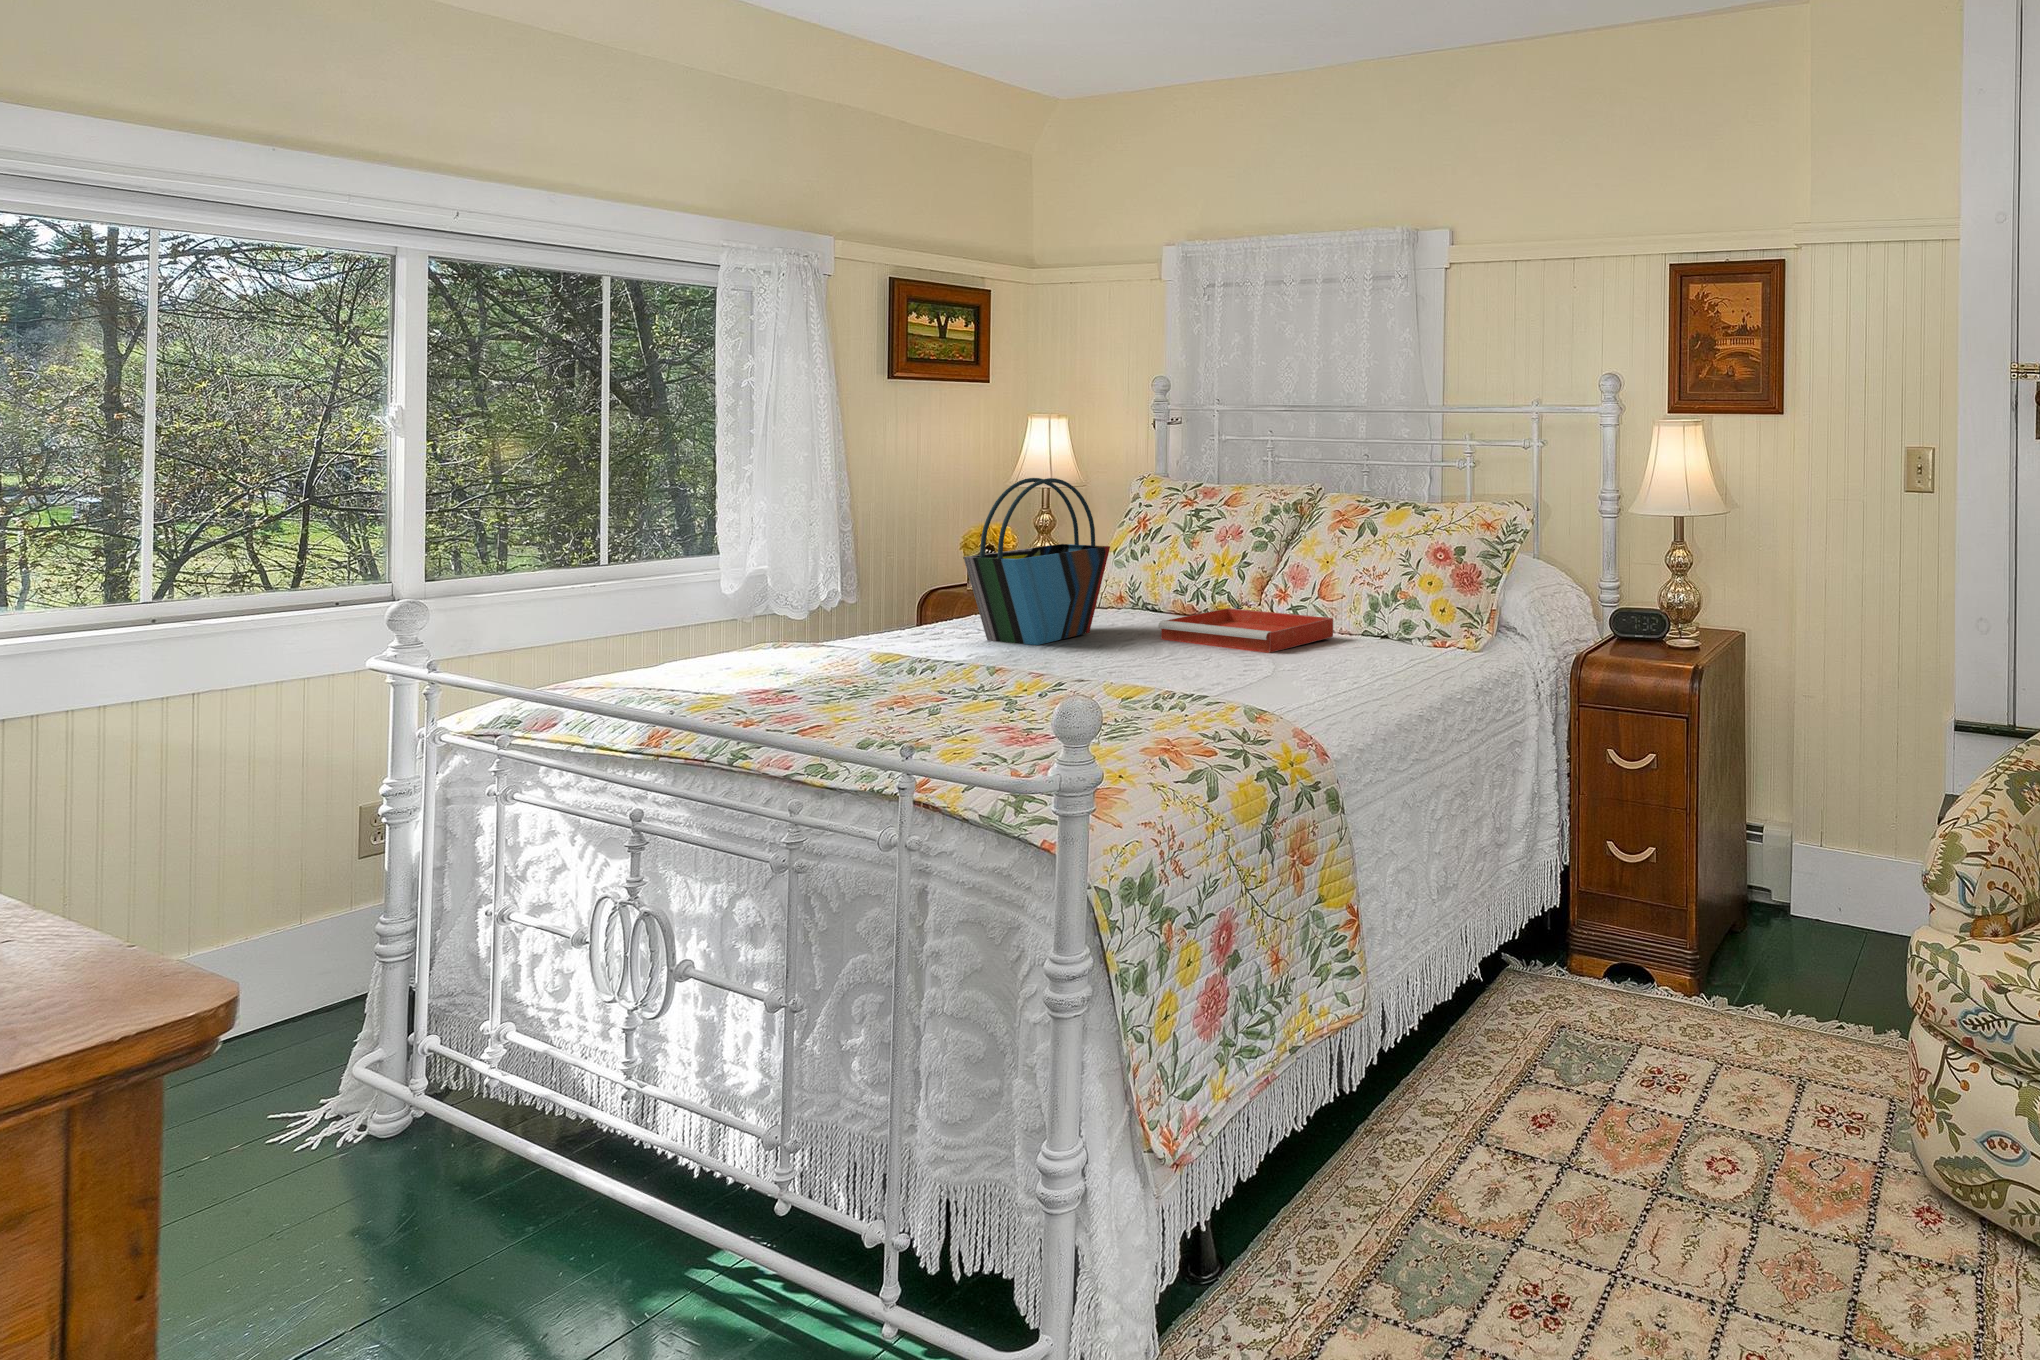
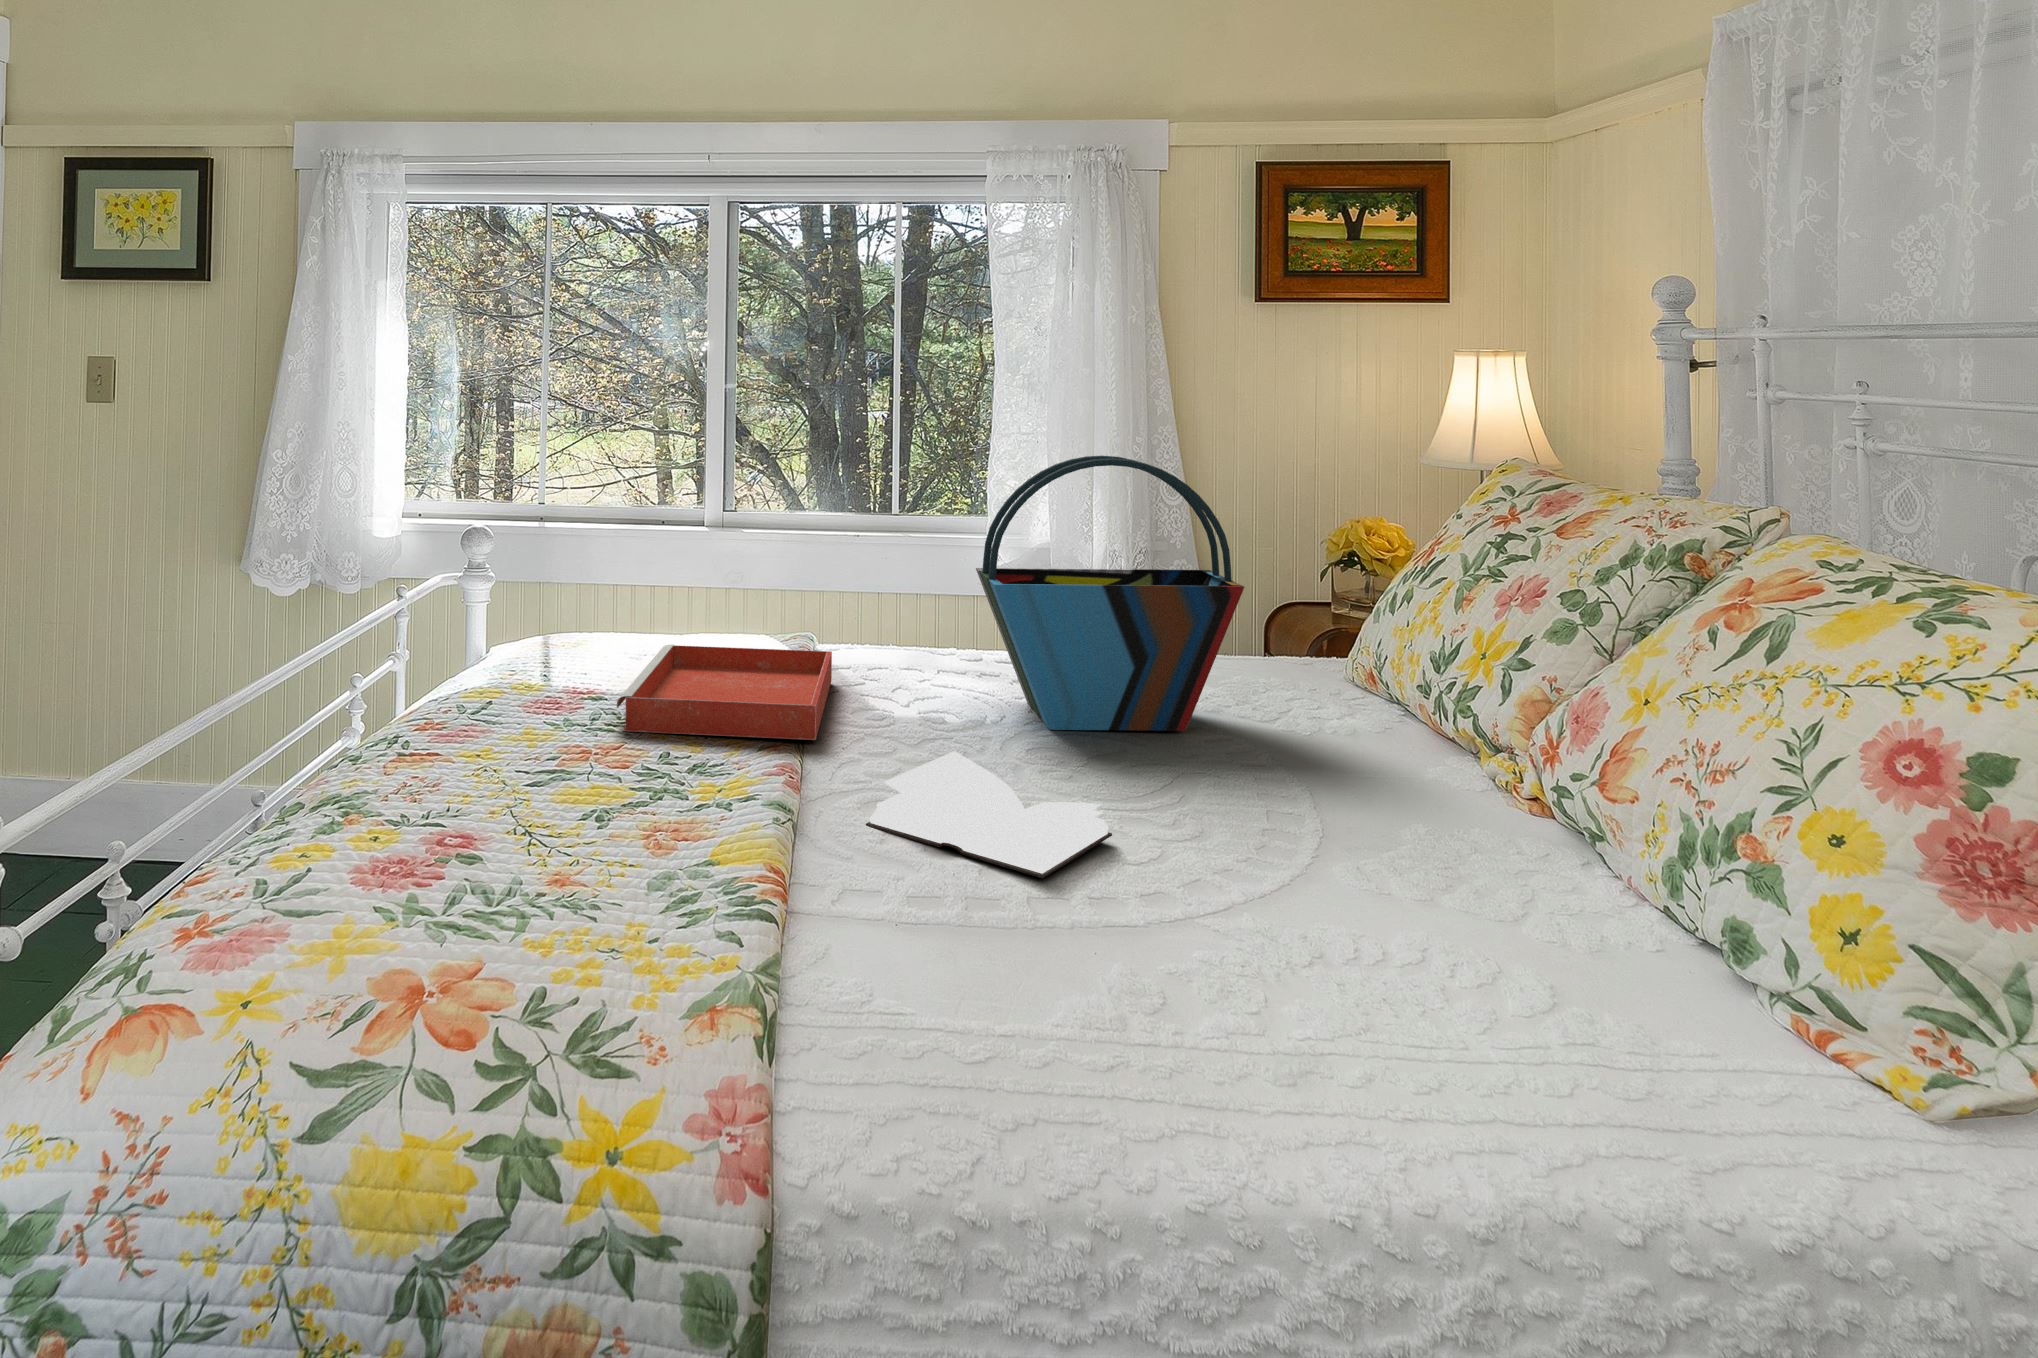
tray: present [1158,608,1333,653] -> present [617,645,832,740]
book: none [1085,642,1211,682] -> present [866,751,1112,878]

